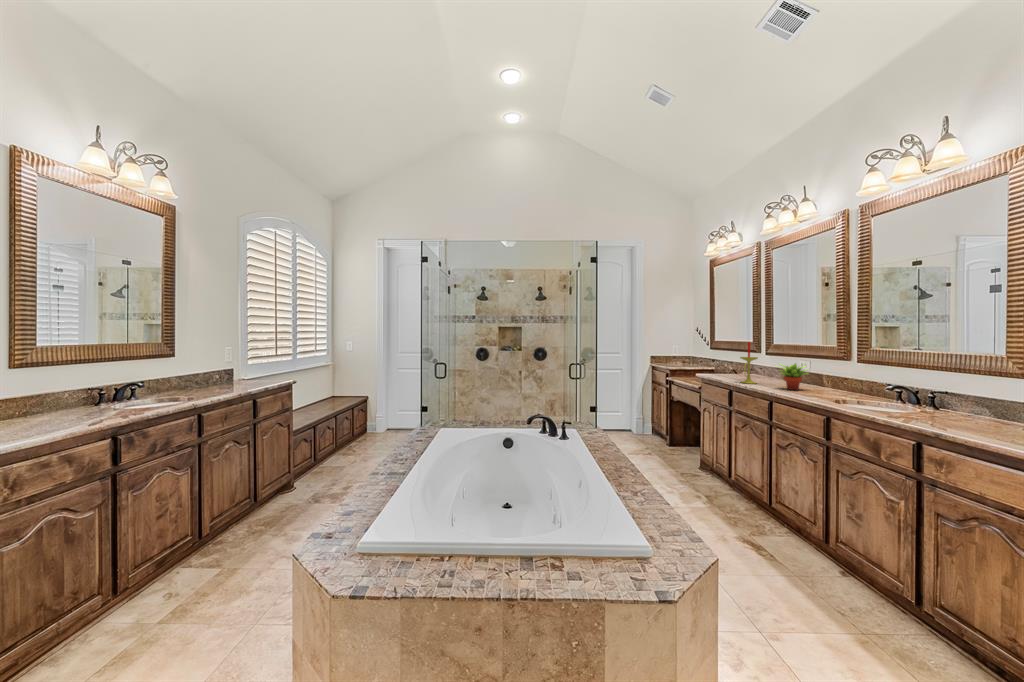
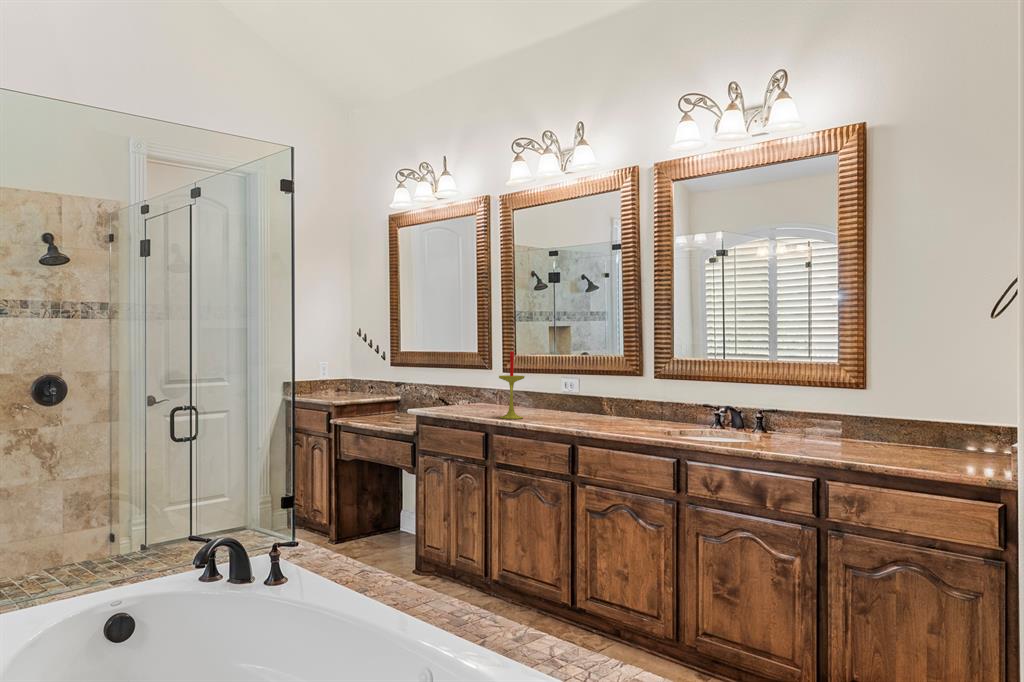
succulent plant: present [780,363,805,390] -> none [563,380,608,424]

